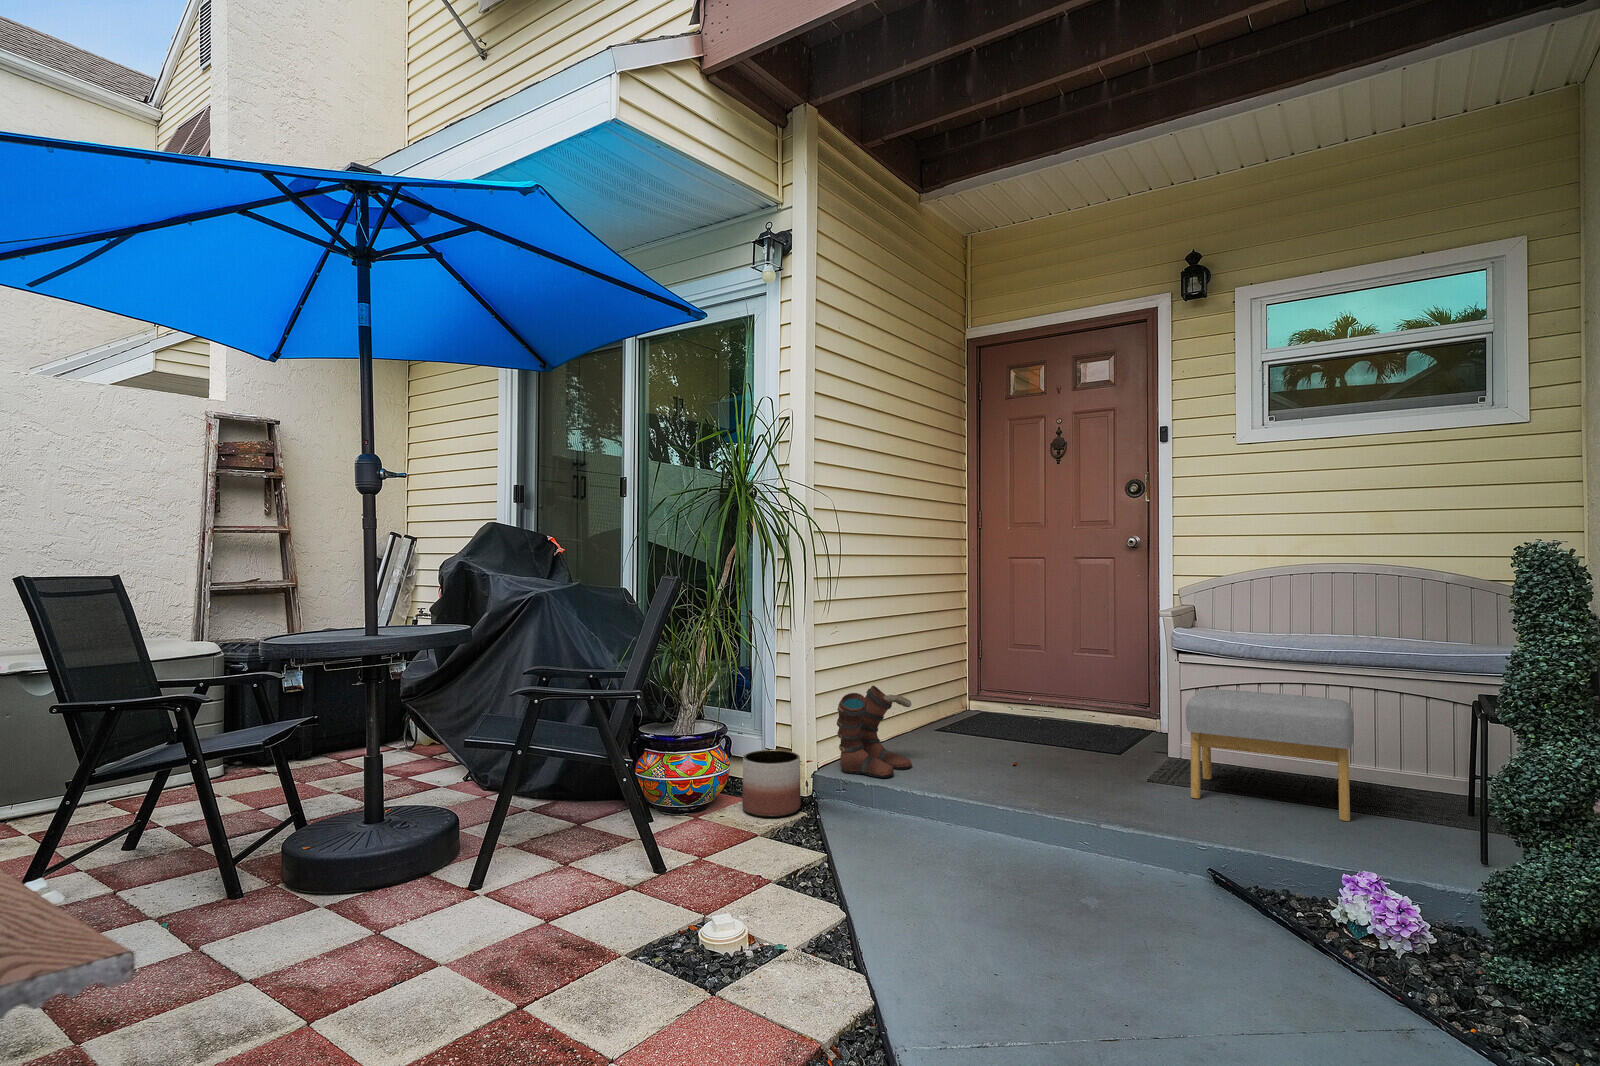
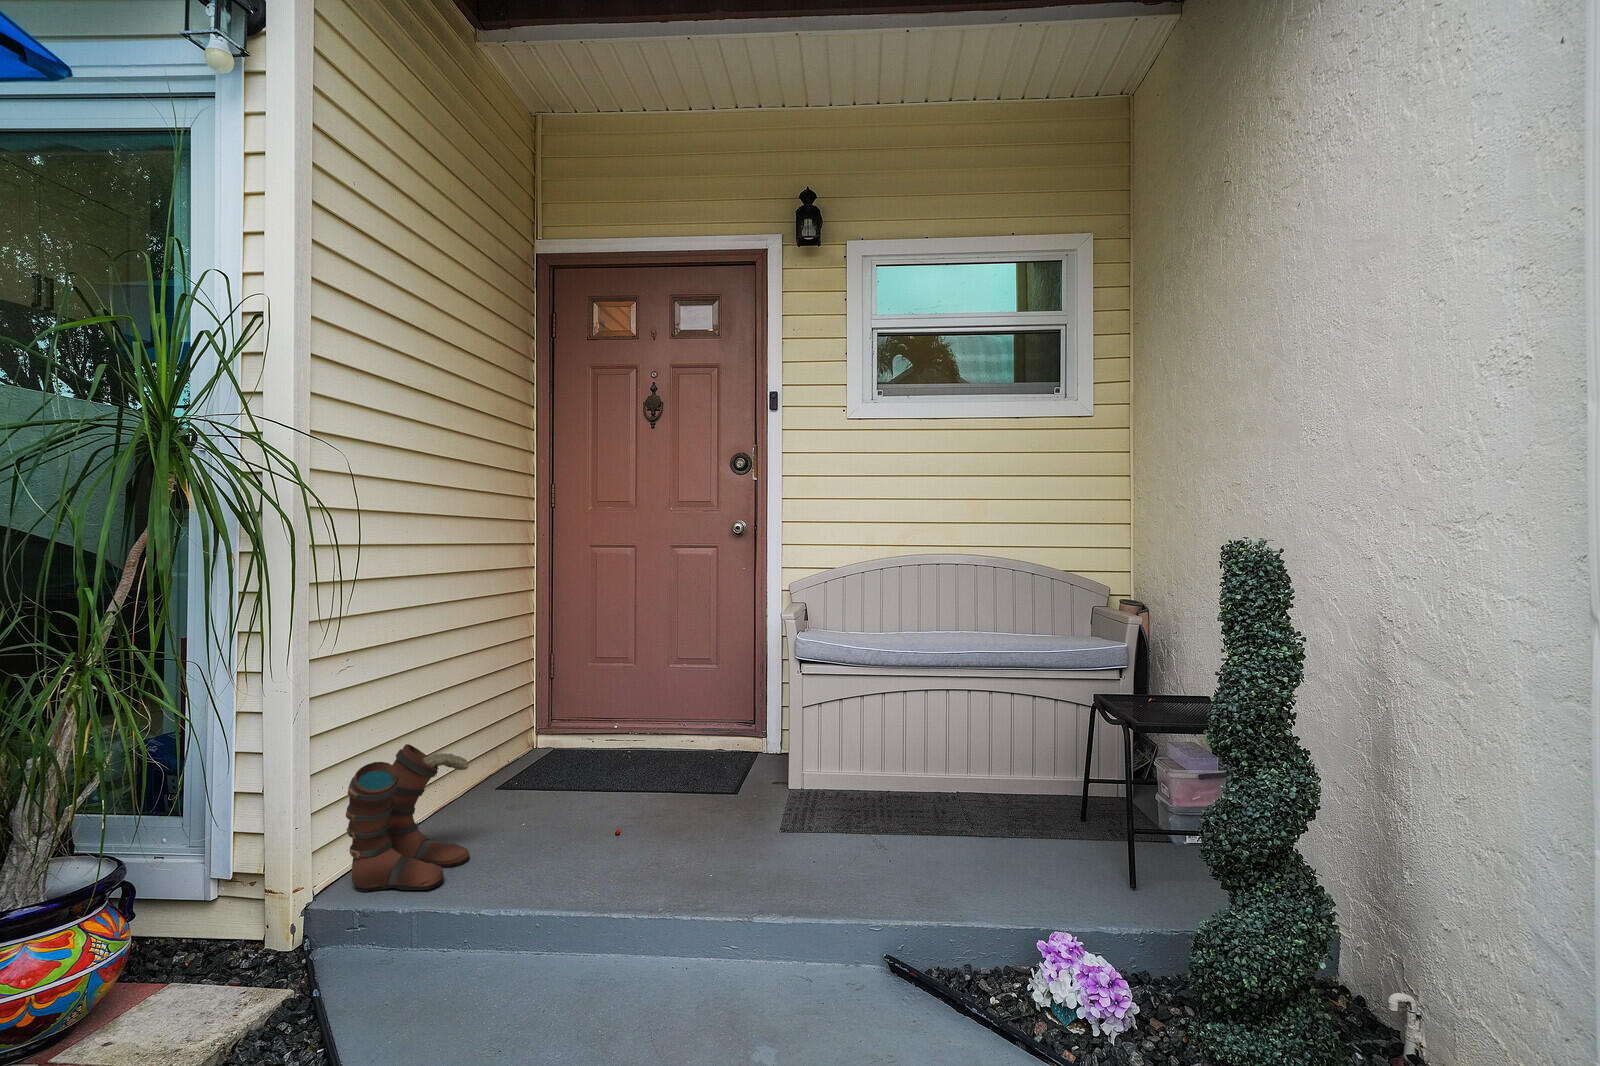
footstool: present [1186,689,1354,821] -> none [829,705,998,845]
planter: present [742,750,801,817] -> none [159,878,279,1011]

